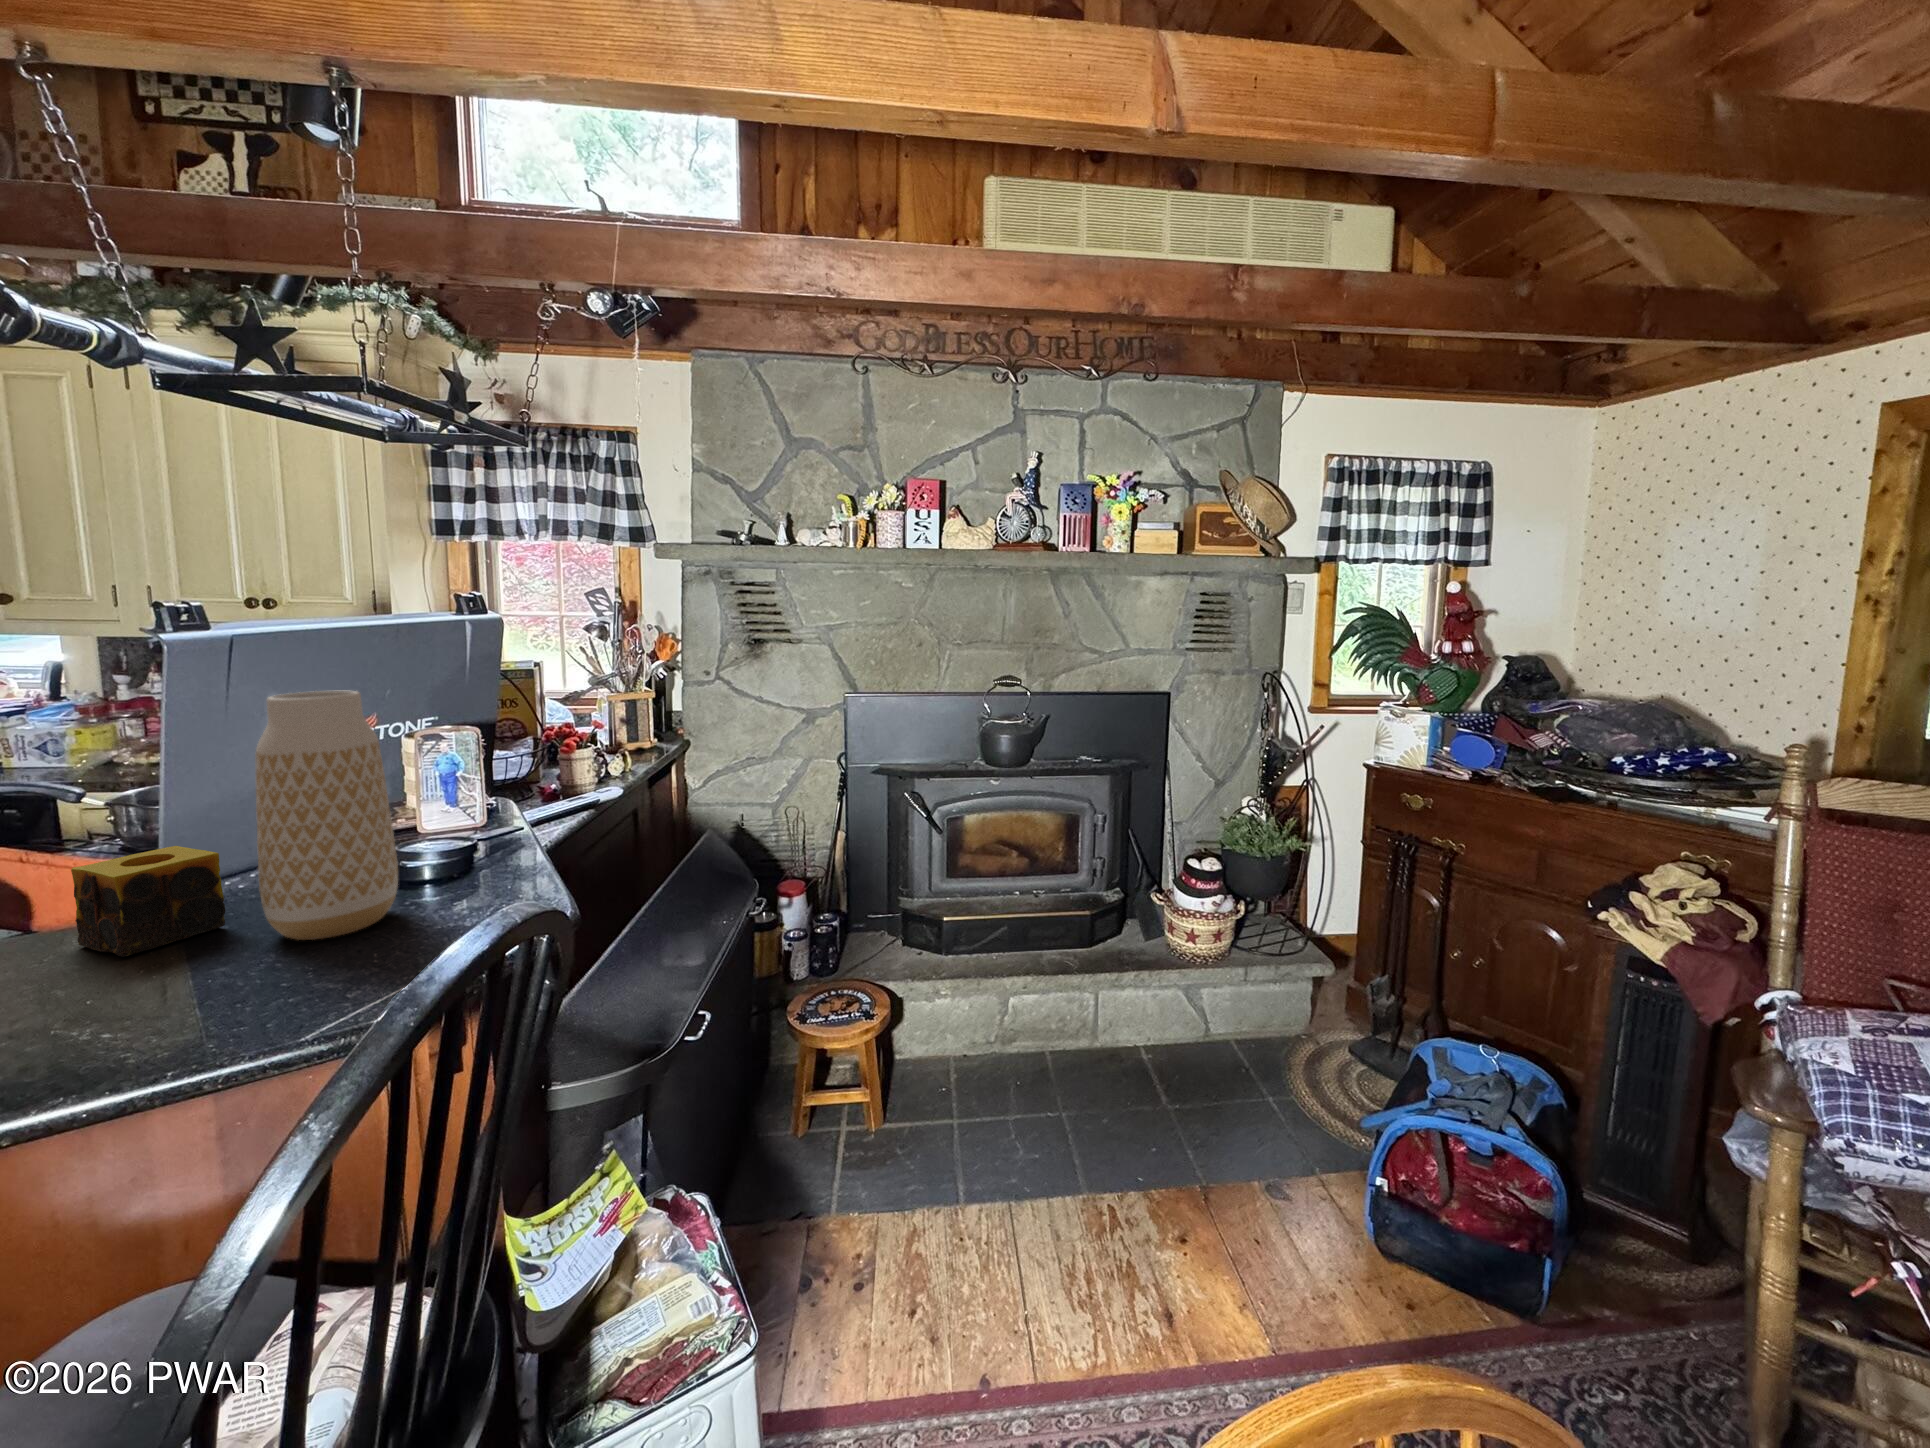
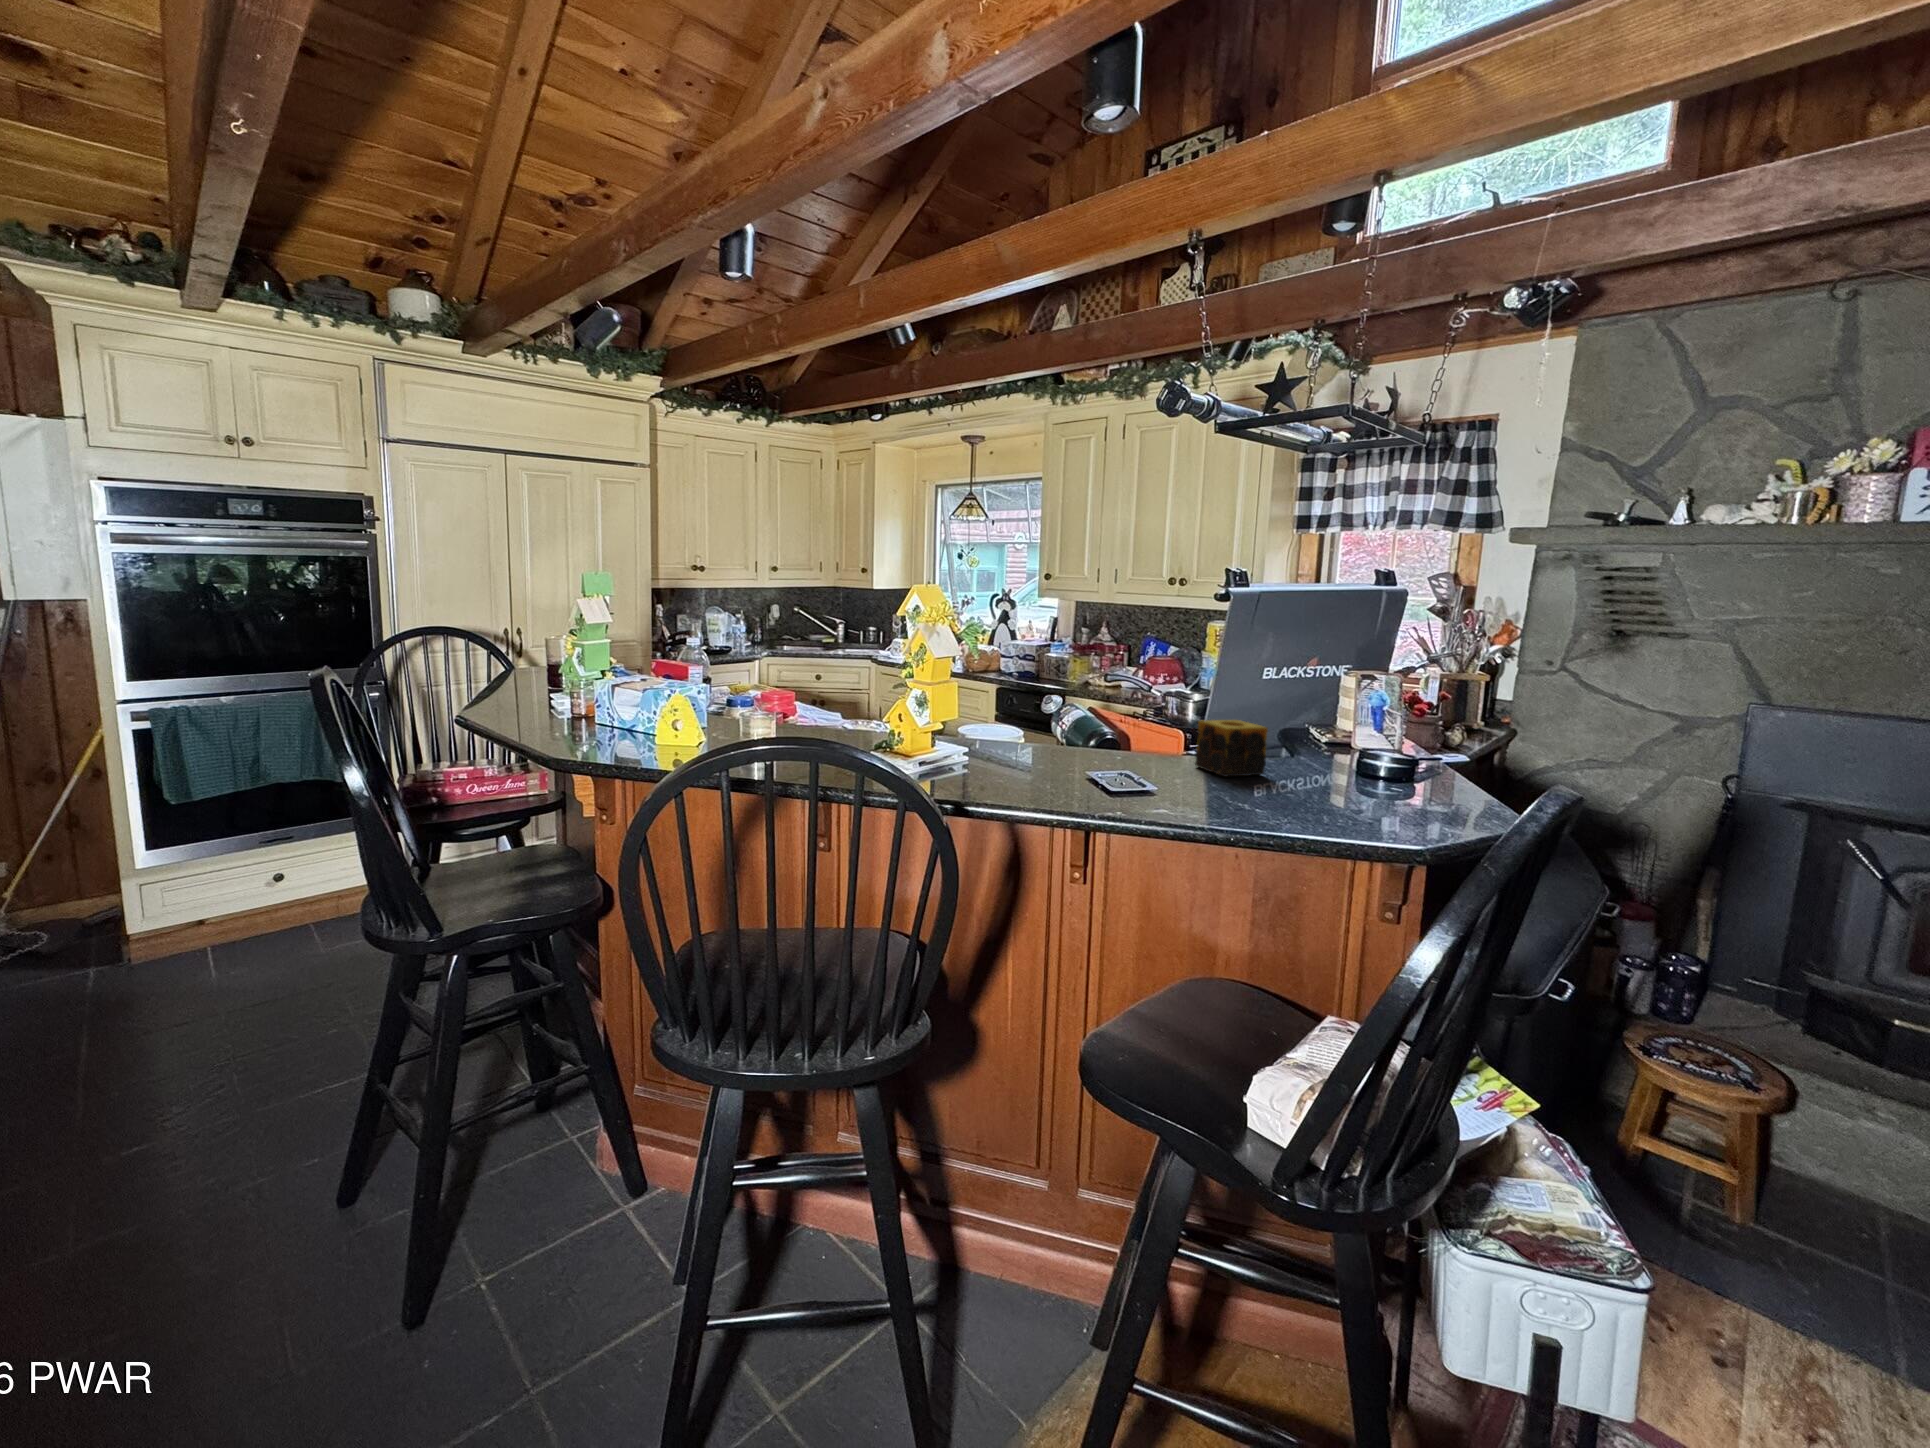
vase: present [256,691,398,940] -> none [1296,628,1381,797]

